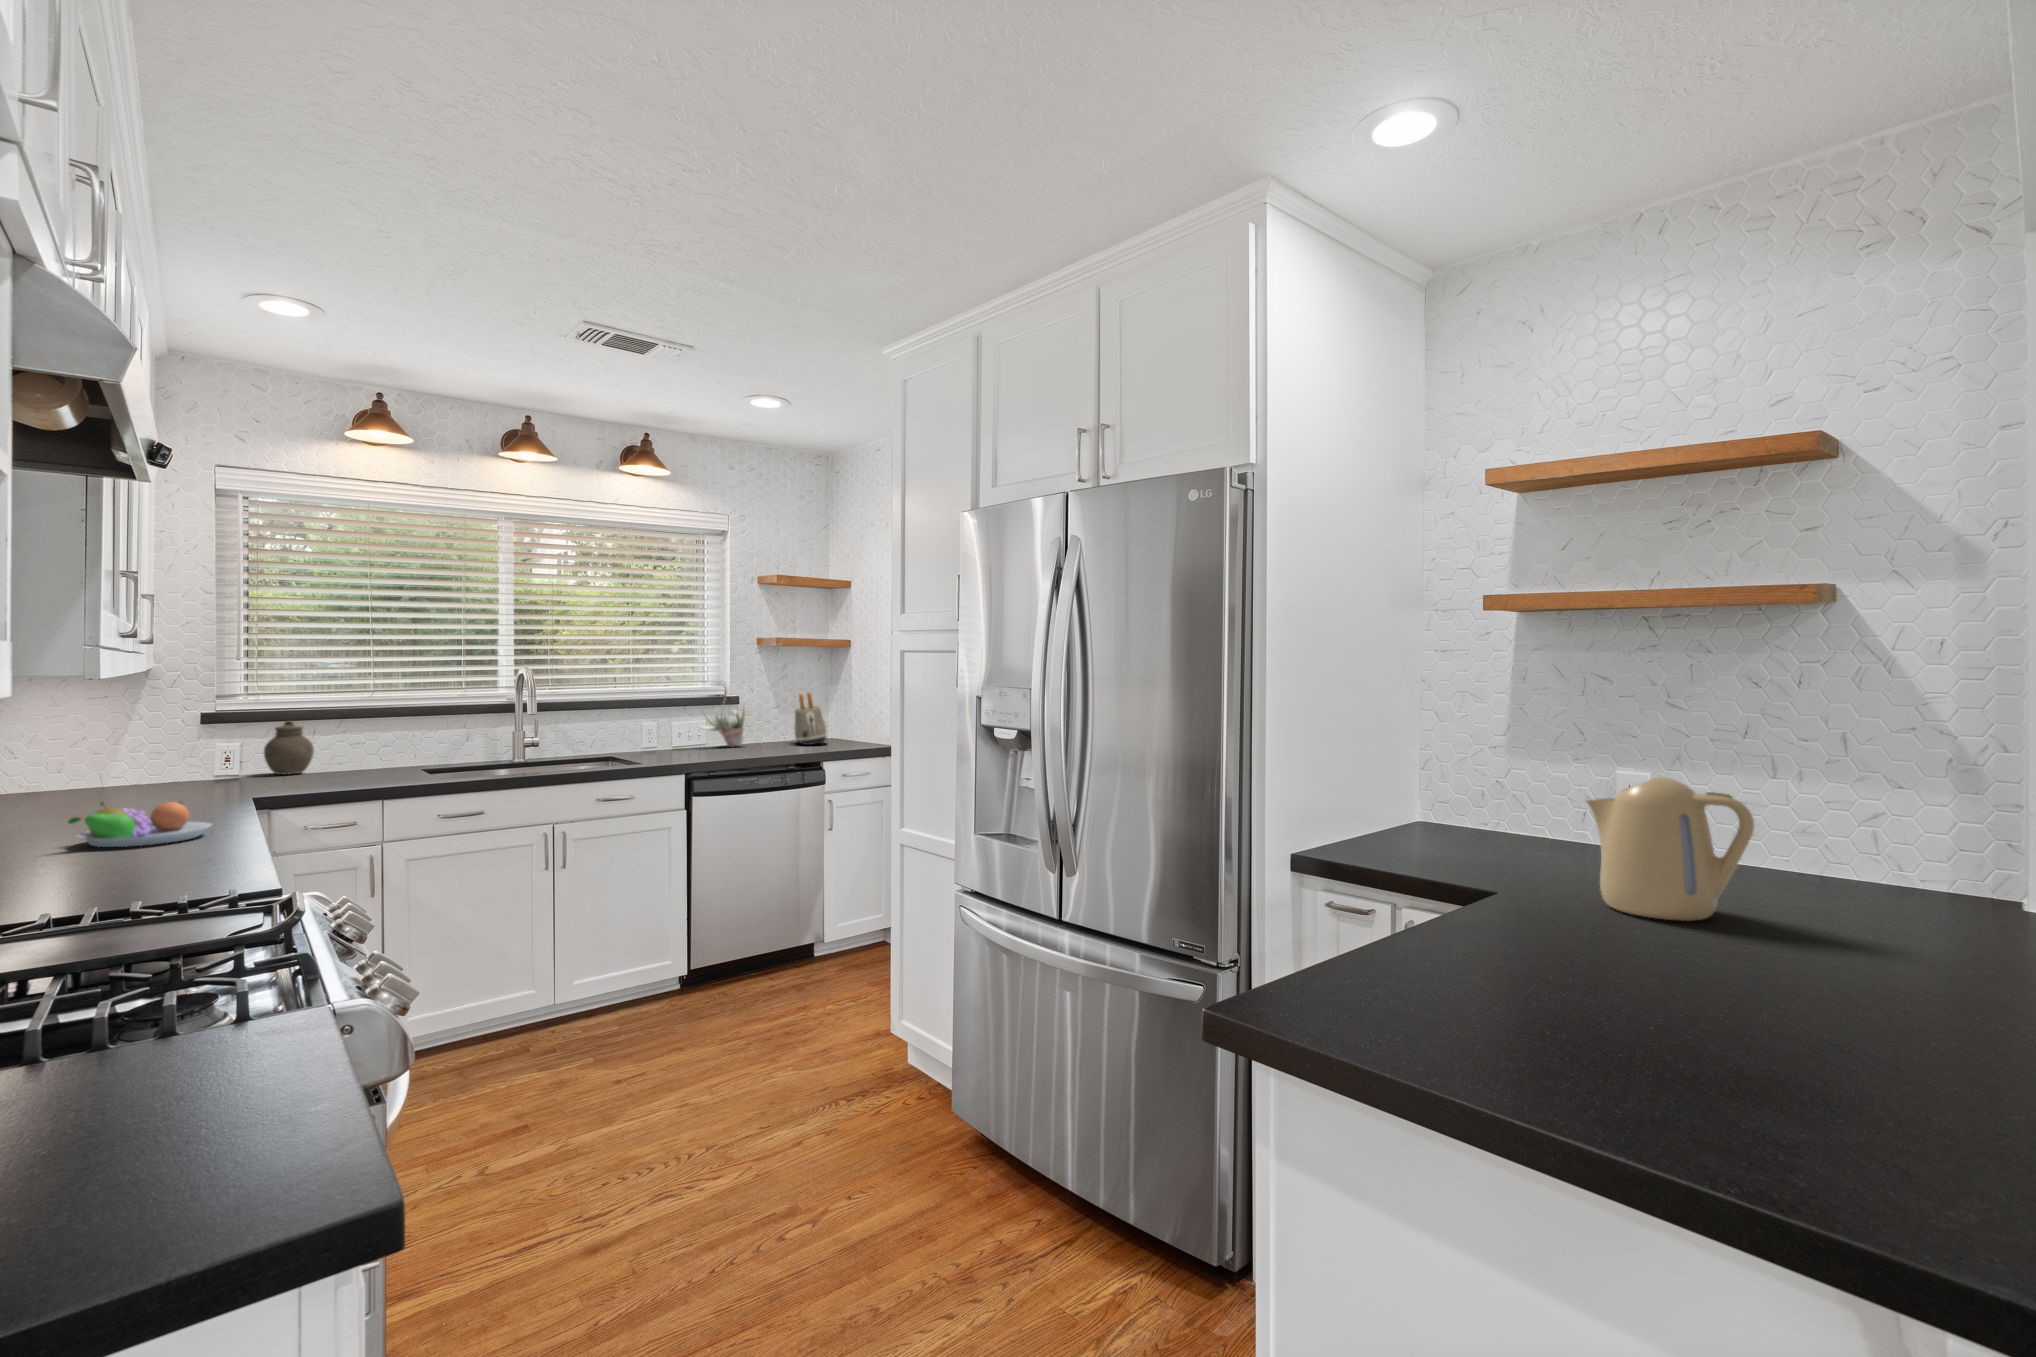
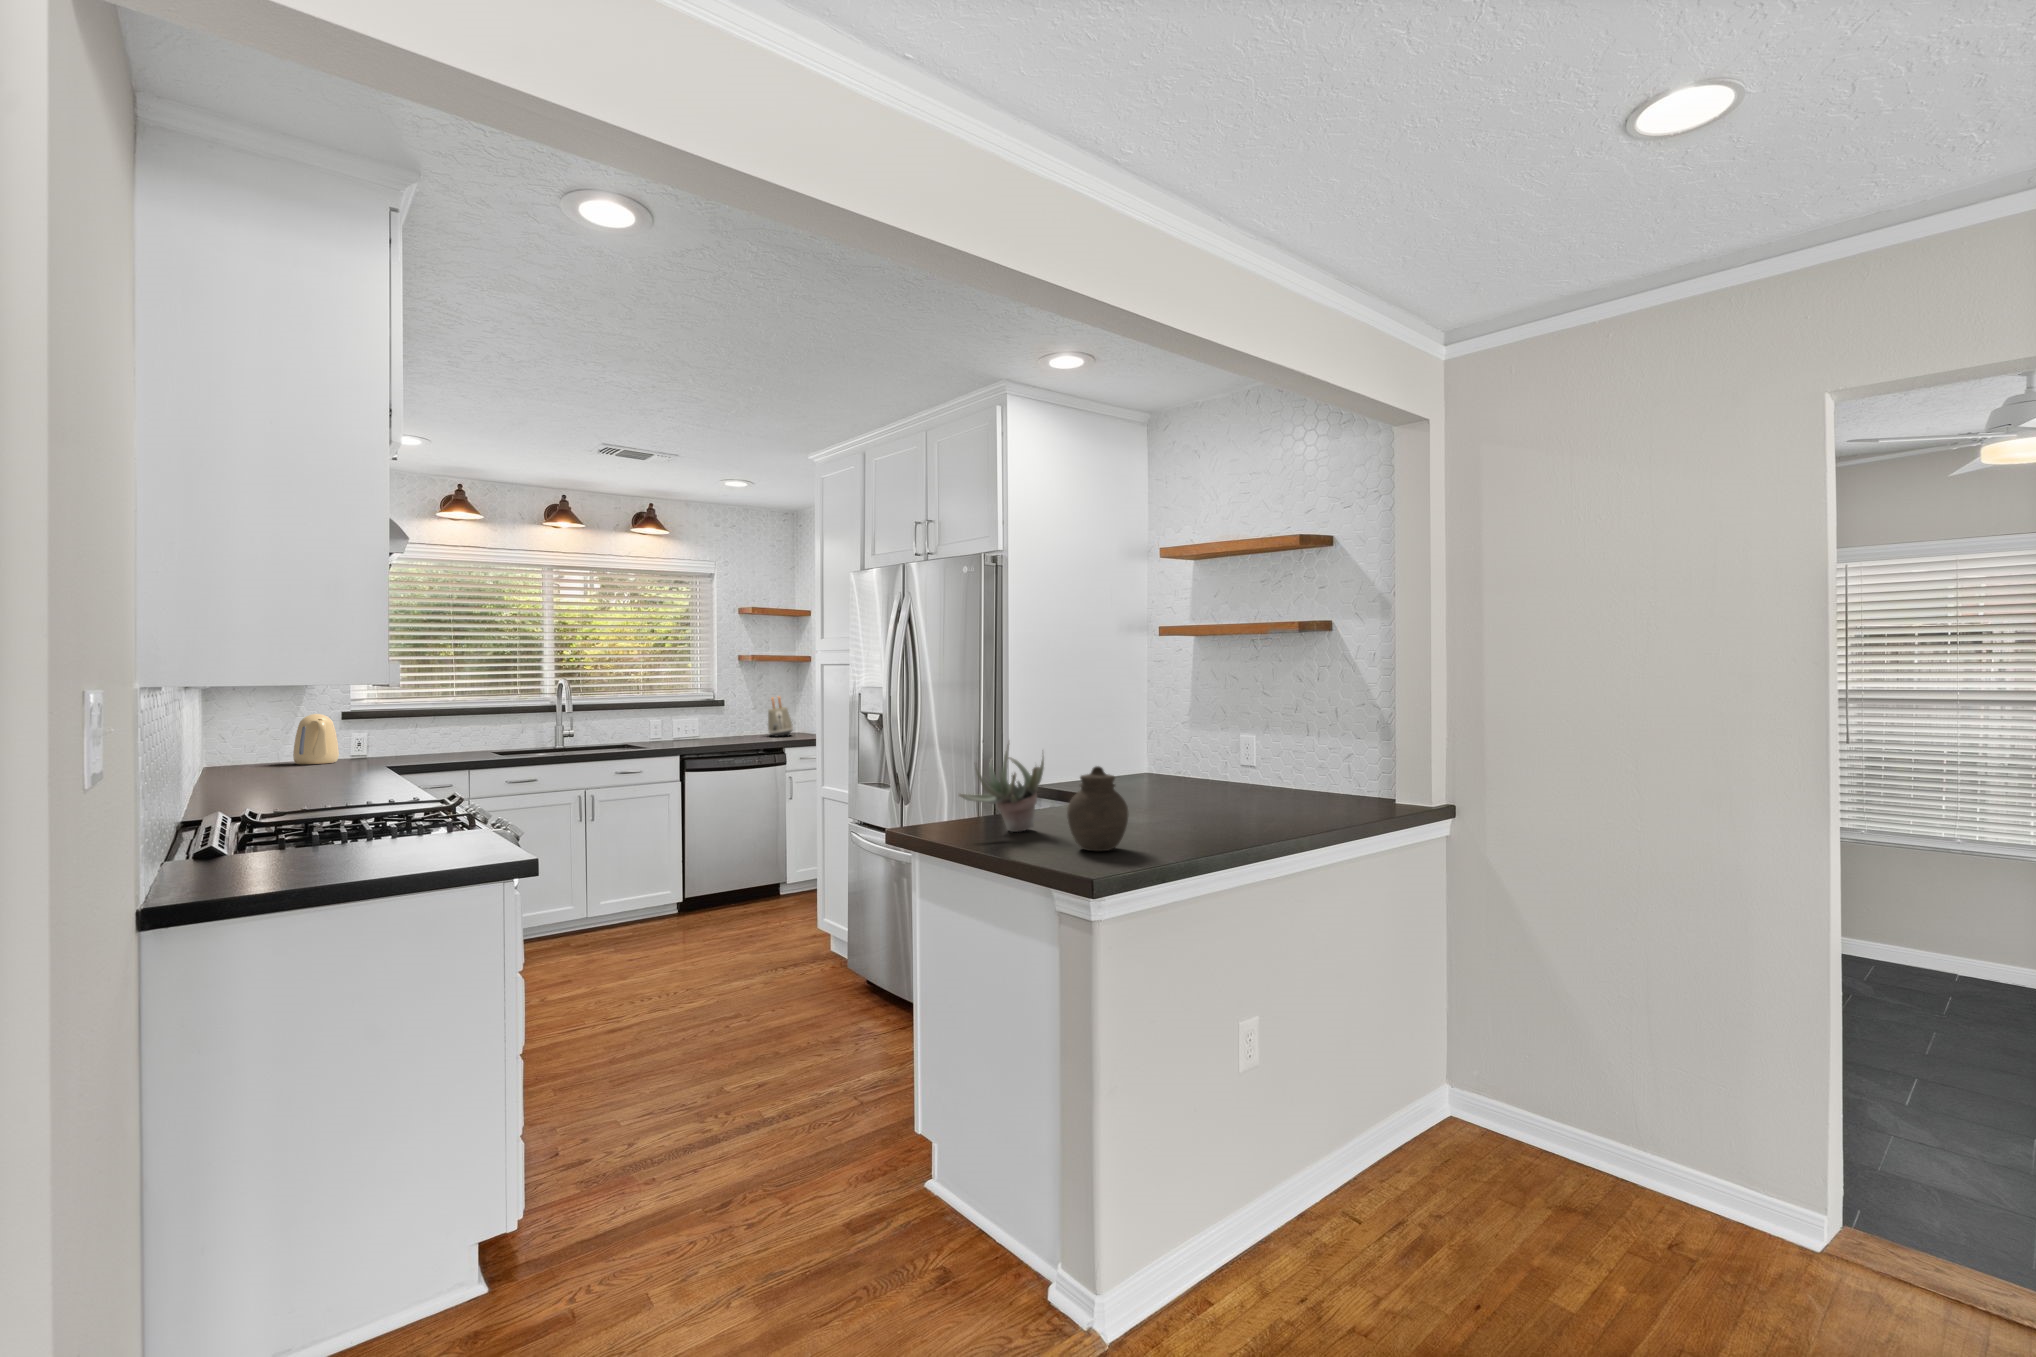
succulent plant: present [699,710,747,747] -> present [958,744,1044,832]
jar: present [264,721,314,775] -> present [1067,766,1128,851]
kettle: present [1586,776,1754,921] -> present [293,714,339,764]
fruit bowl: present [68,801,211,847] -> none [300,761,377,787]

